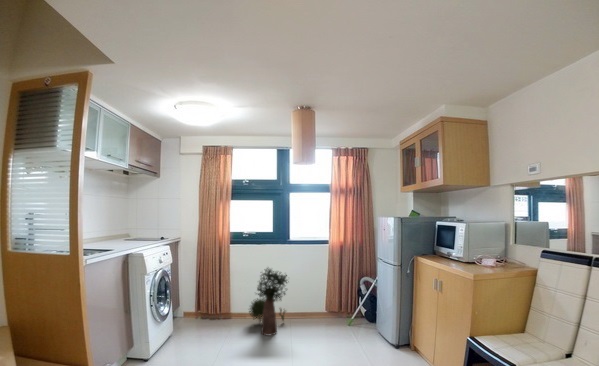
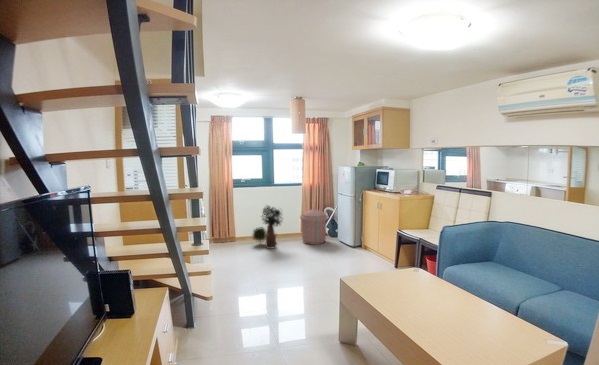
trash can: none [317,277,359,338] -> present [300,209,328,245]

